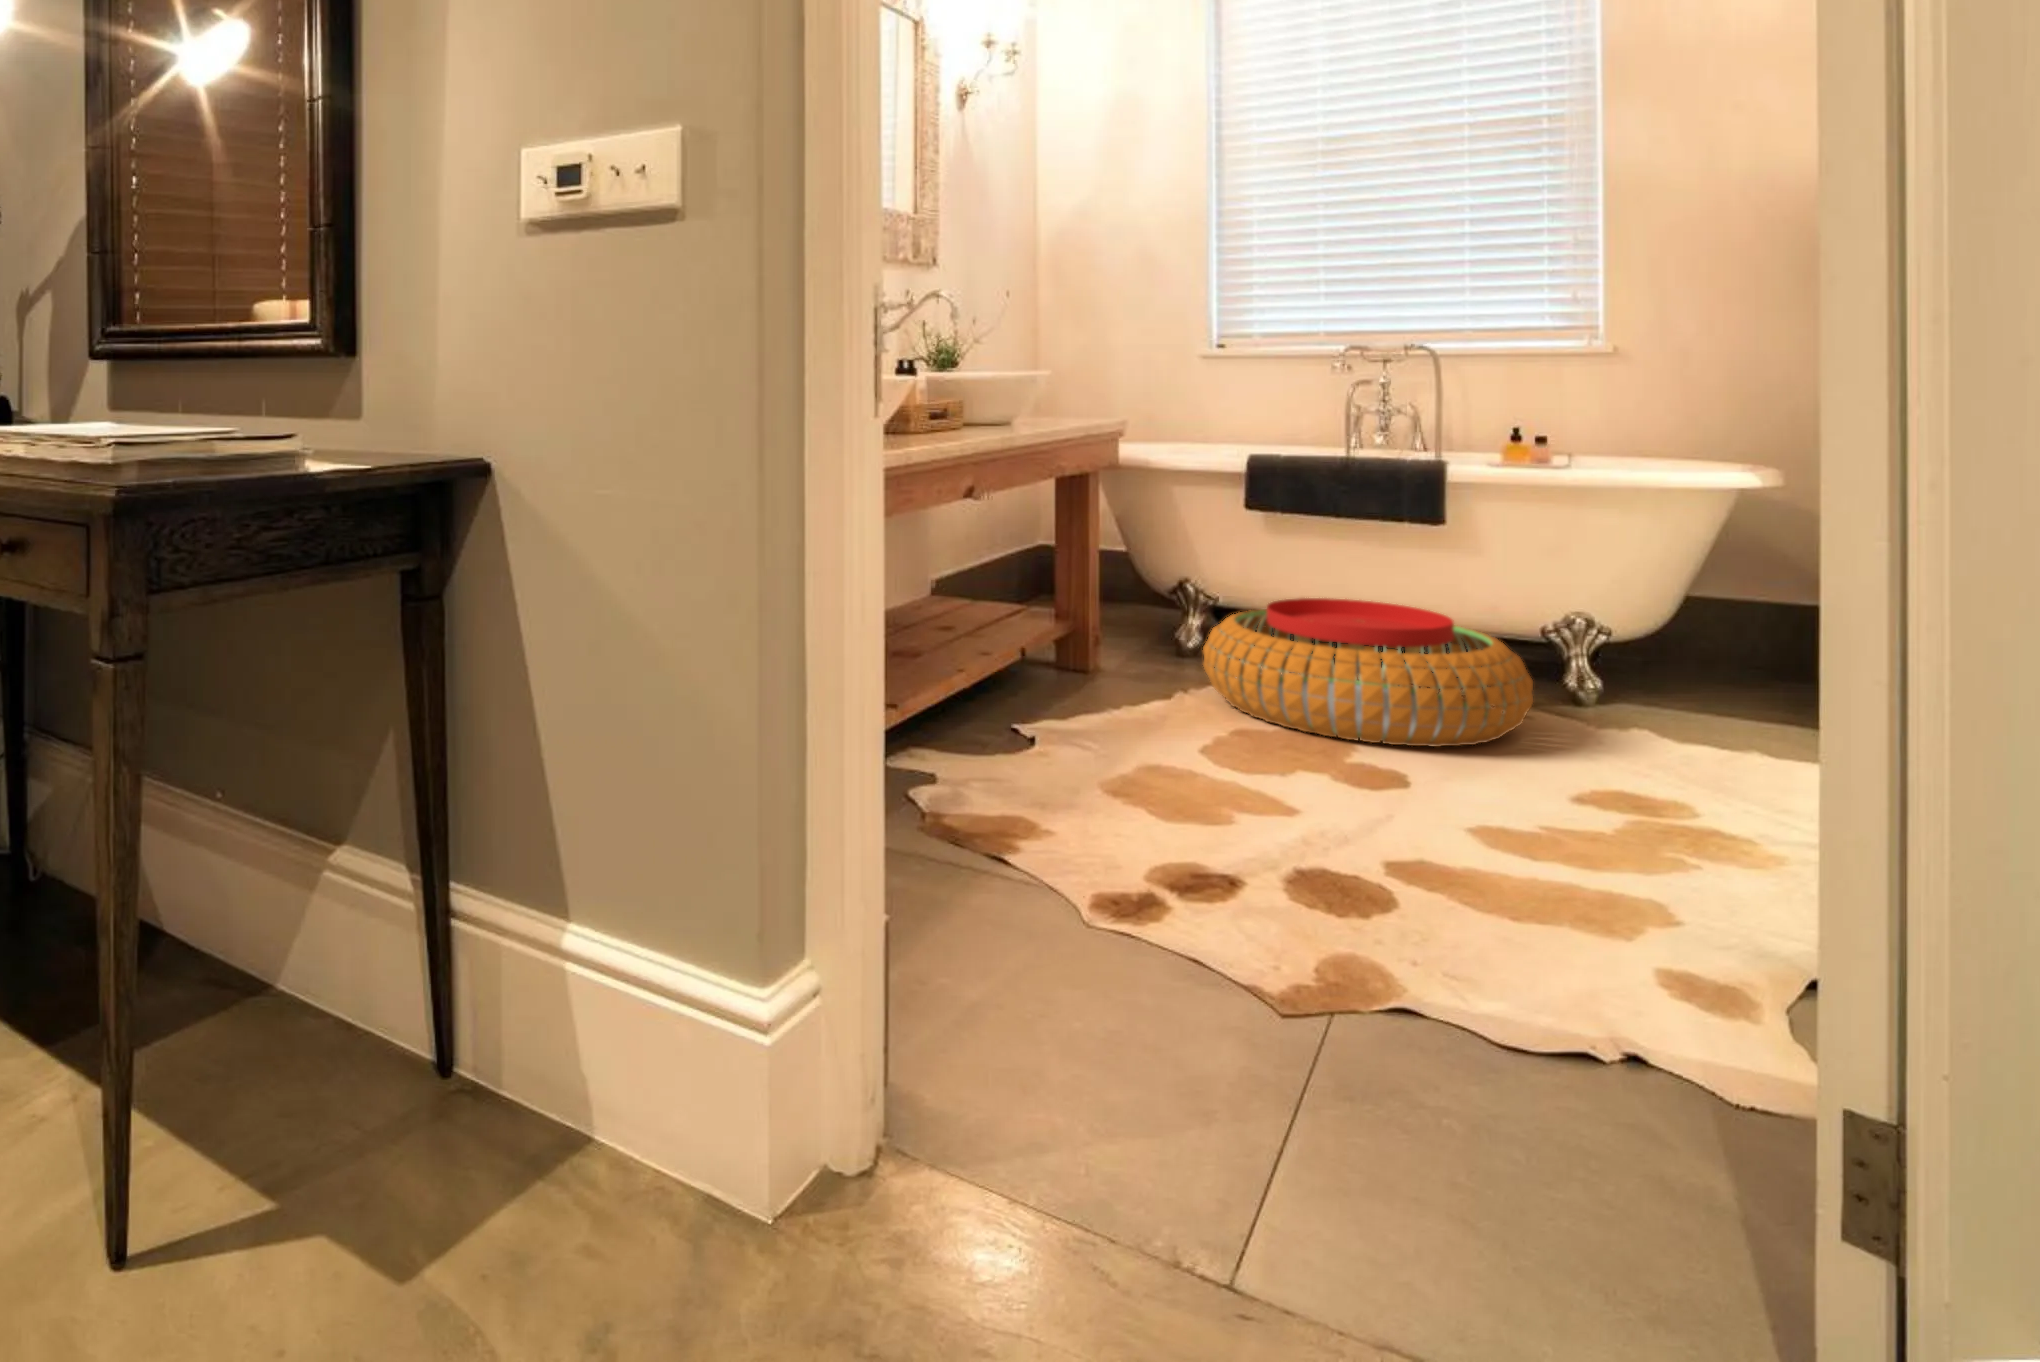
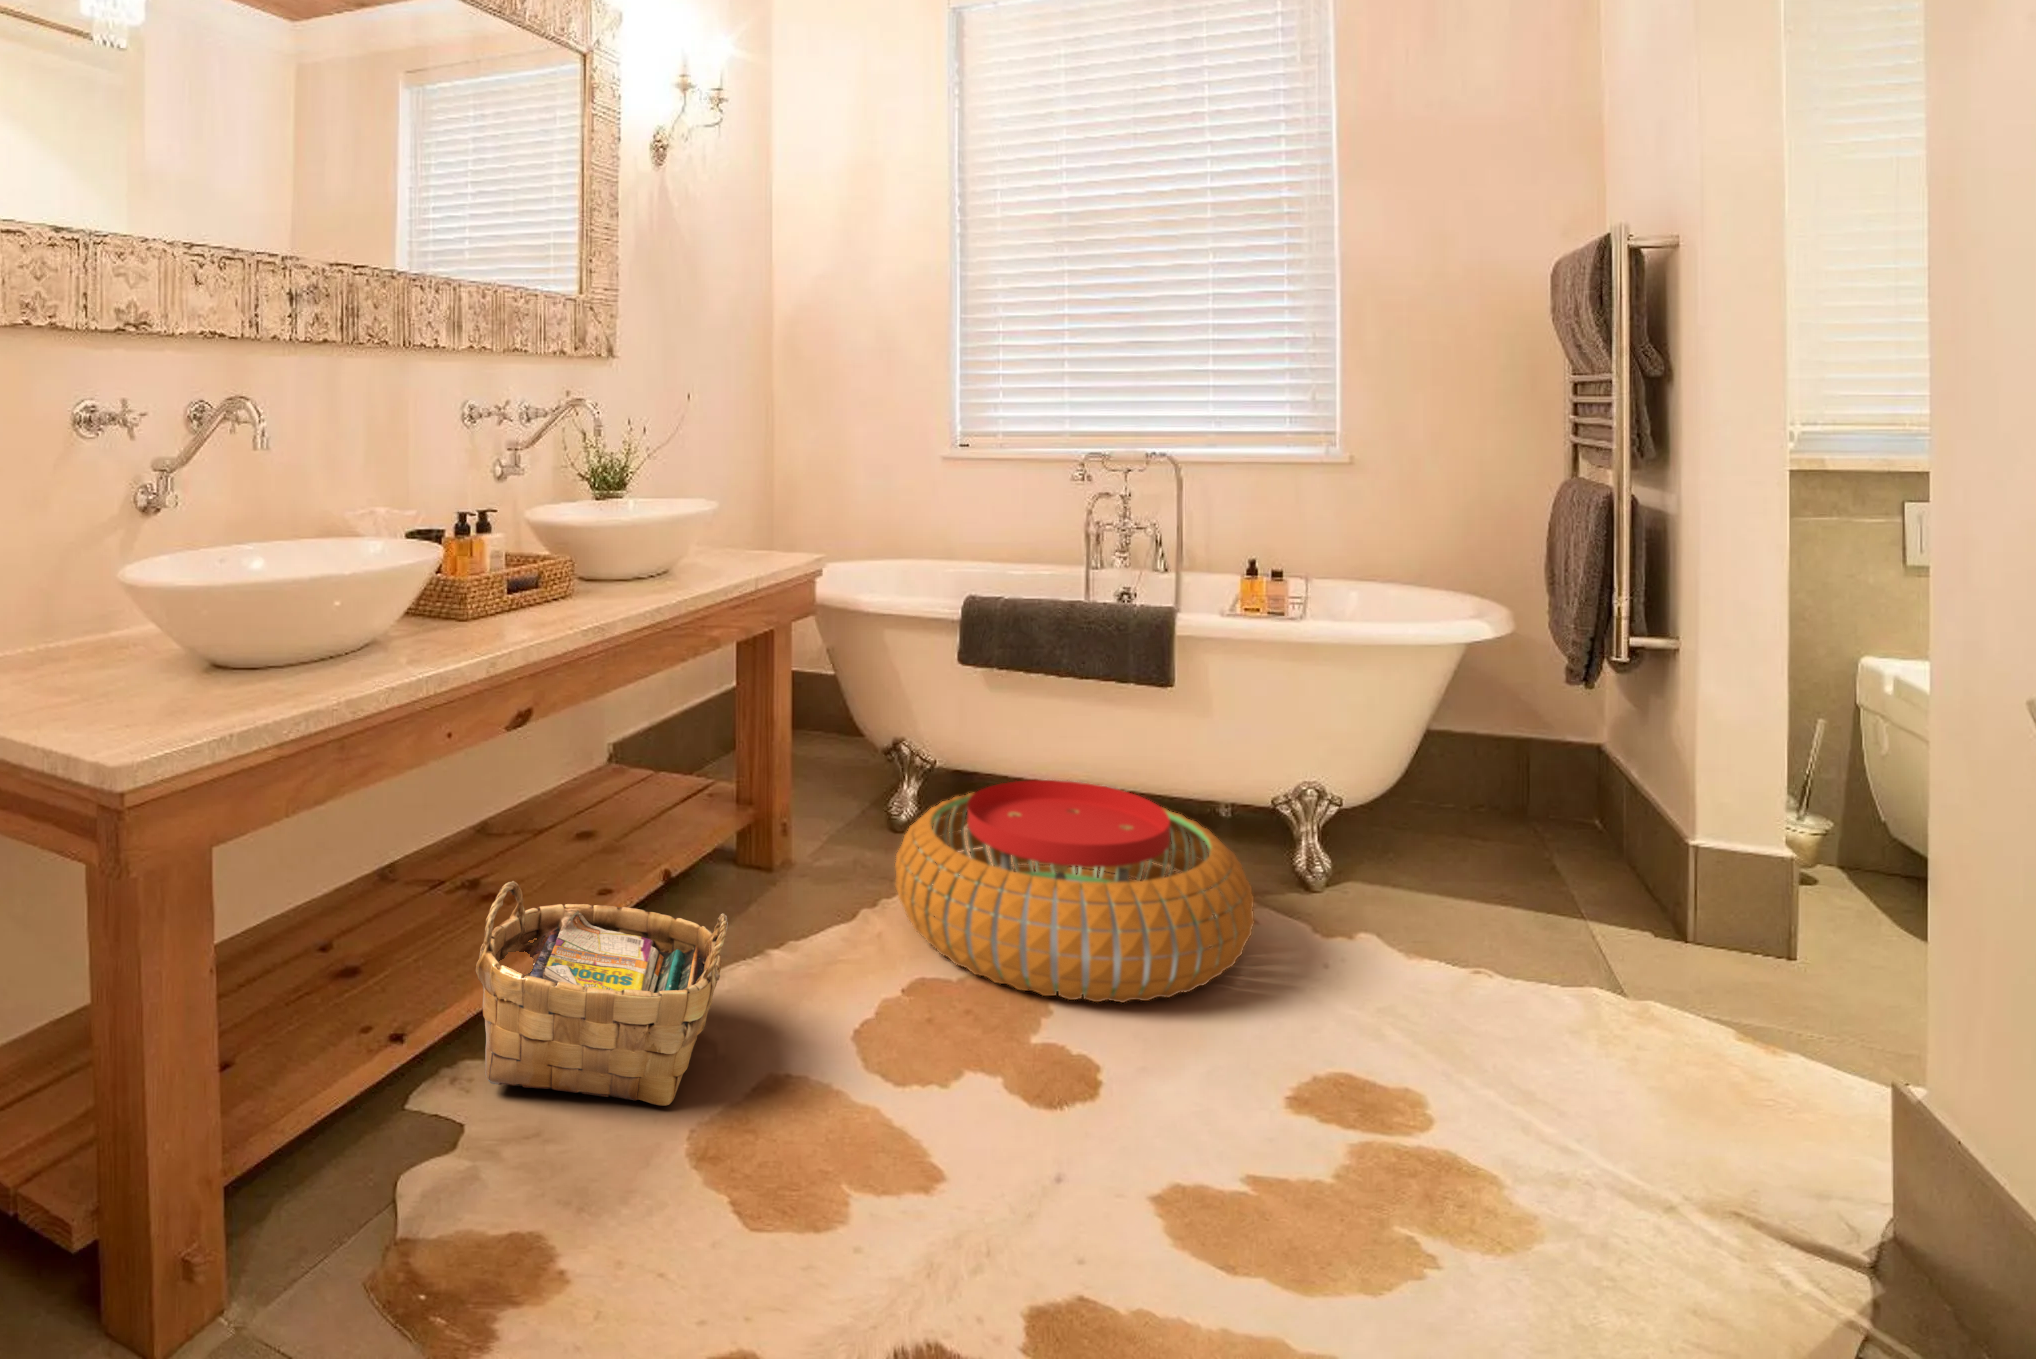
woven basket: none [919,620,1105,767] -> present [476,881,728,1106]

